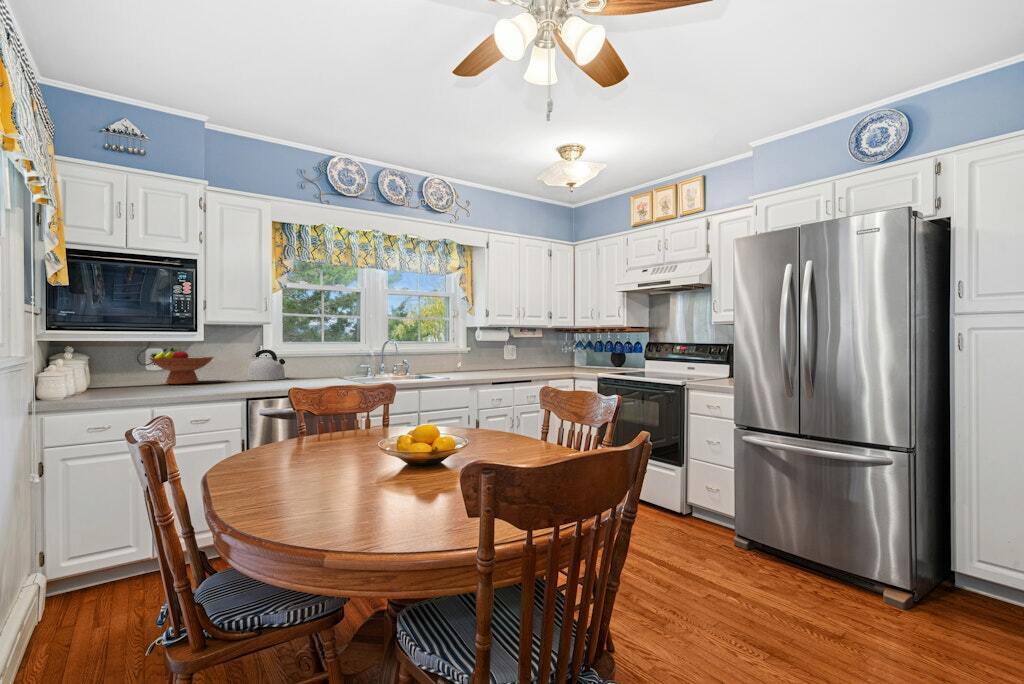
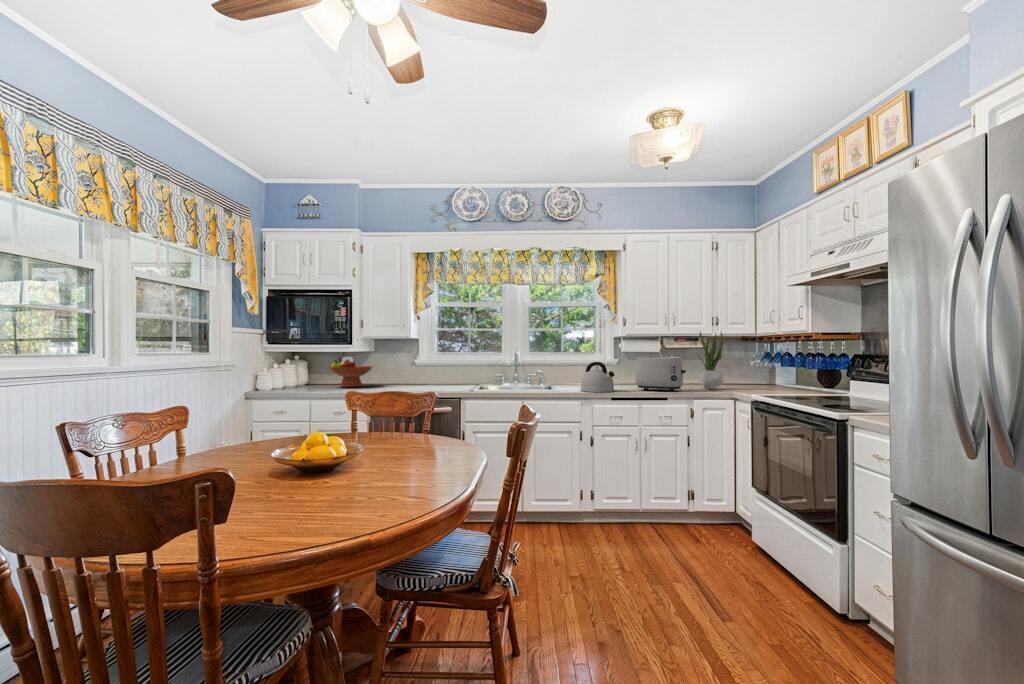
potted plant: none [544,324,565,371] -> present [697,332,724,389]
toaster: none [505,345,547,373] -> present [635,357,686,391]
kettle: present [247,350,285,380] -> present [581,362,614,392]

